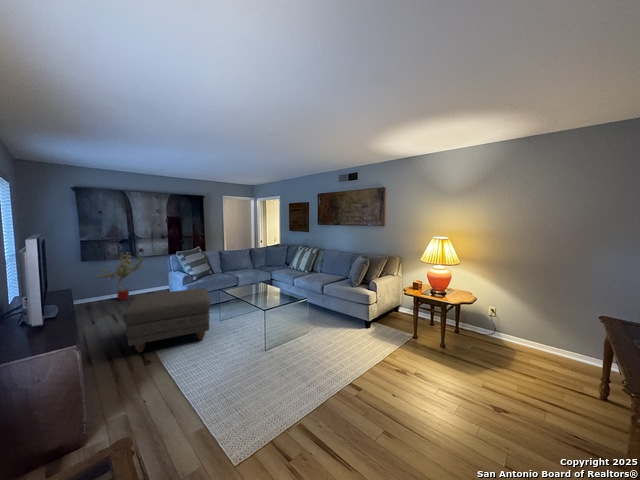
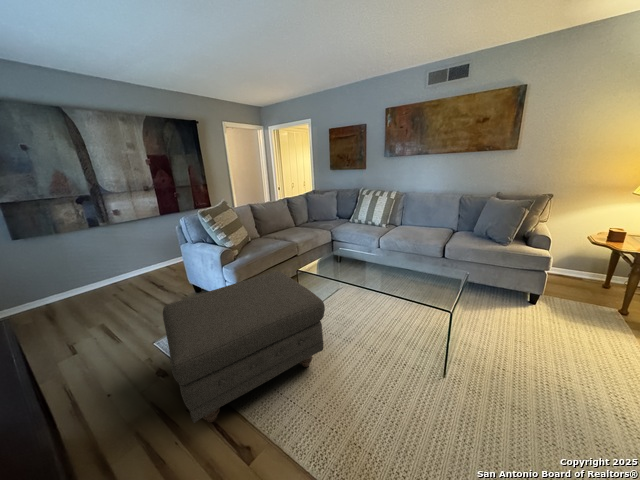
potted tree: present [97,252,144,300] -> none [47,216,132,295]

